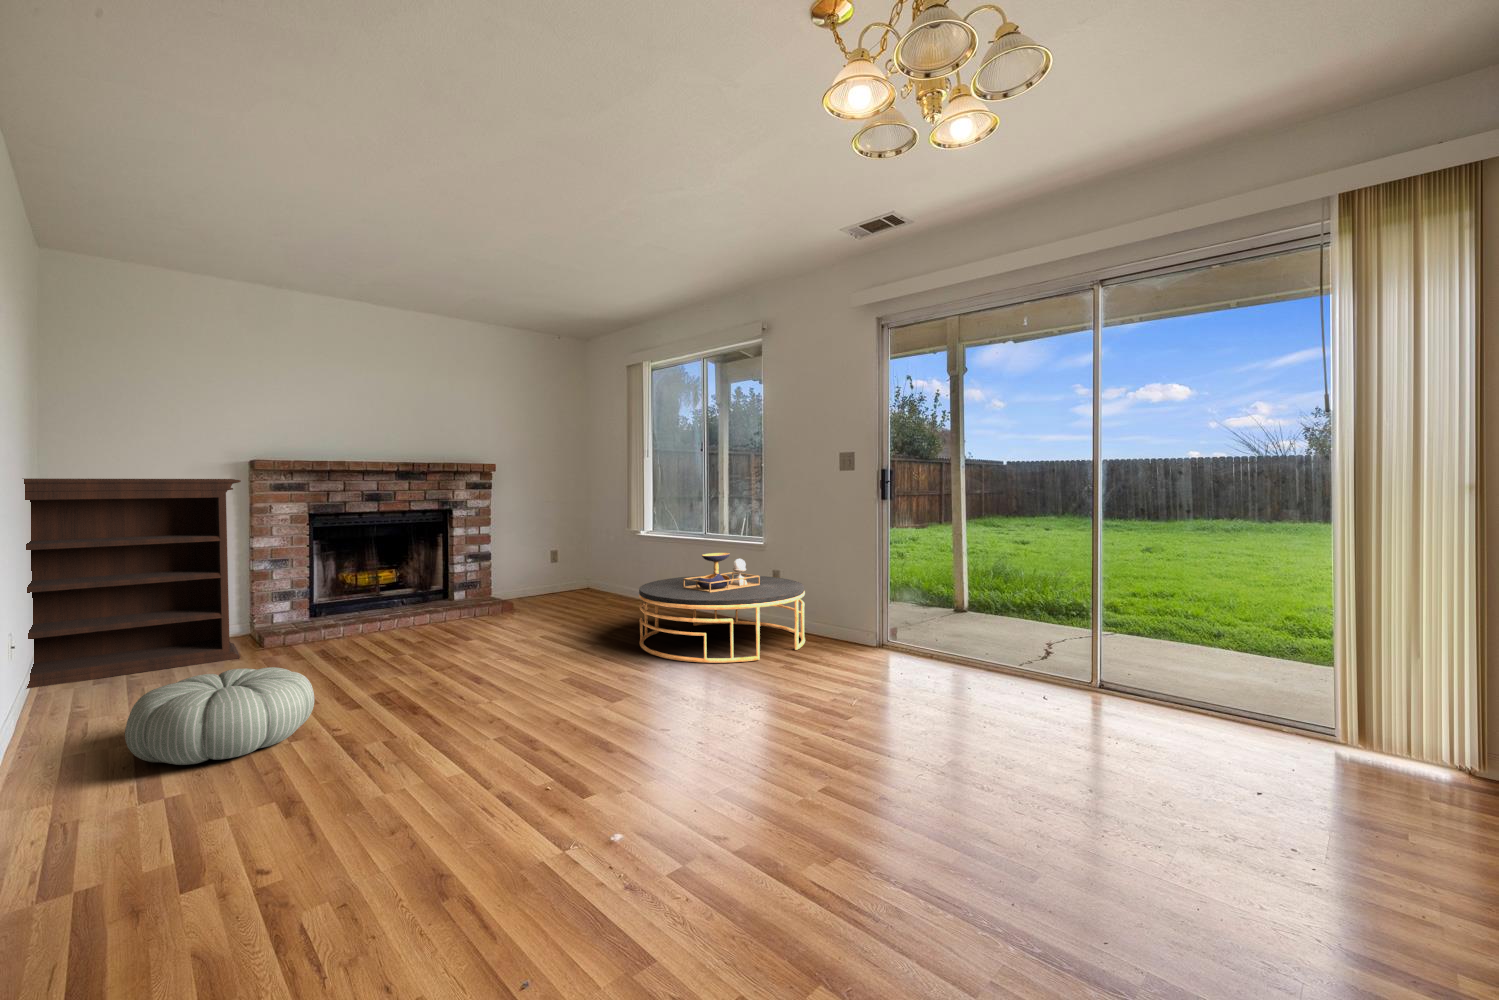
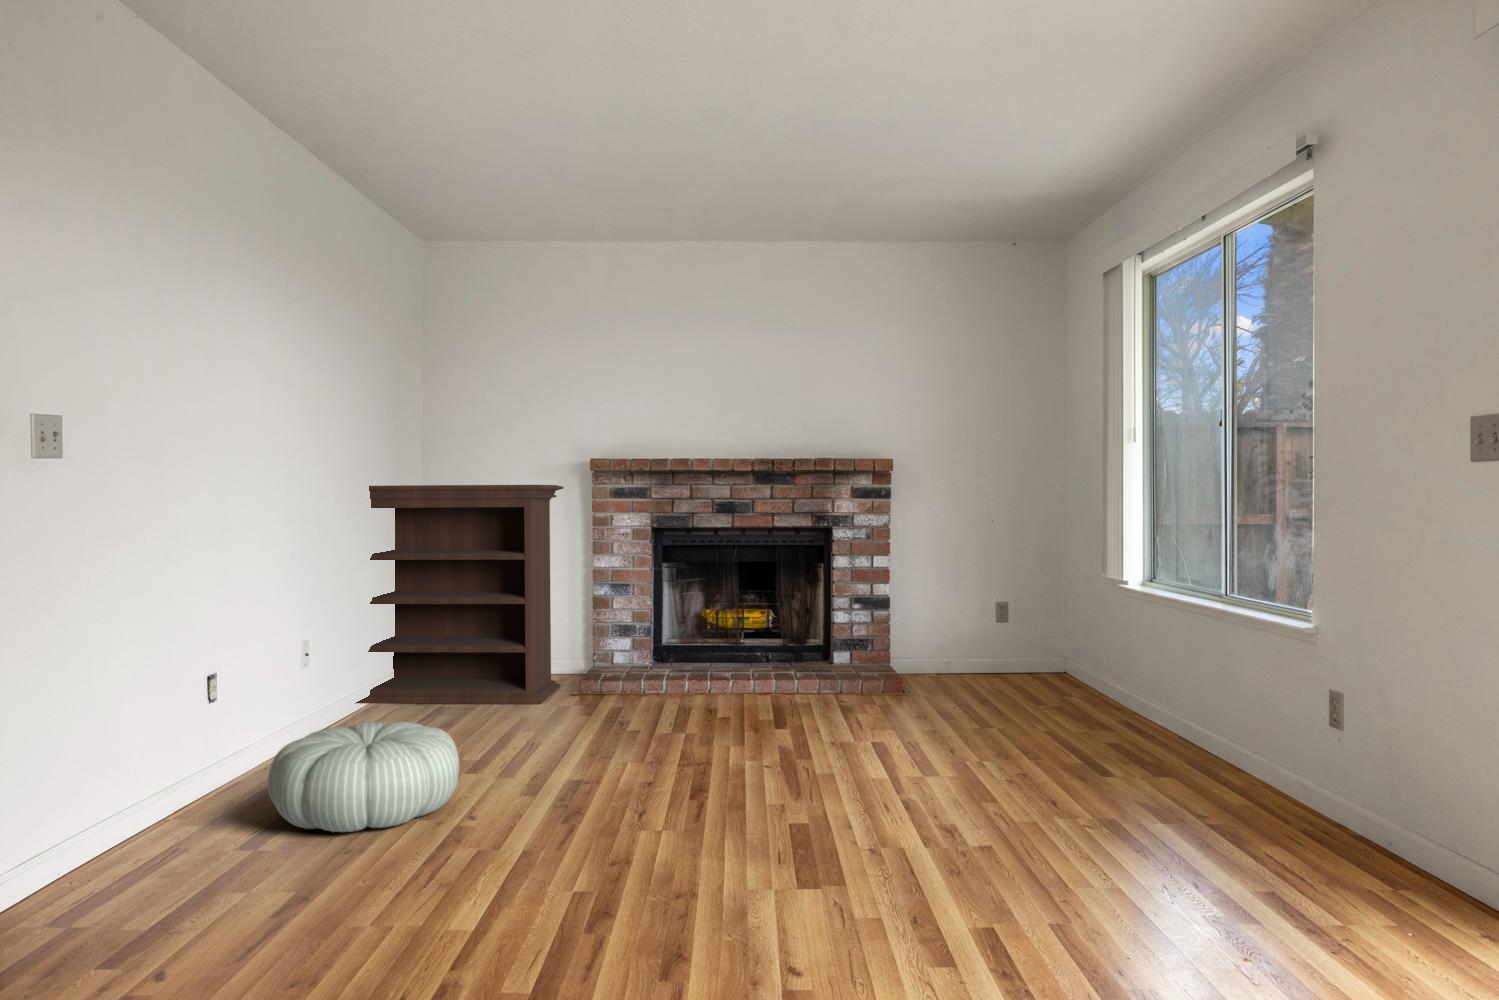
coffee table: present [639,553,805,663] -> none [982,636,1360,887]

